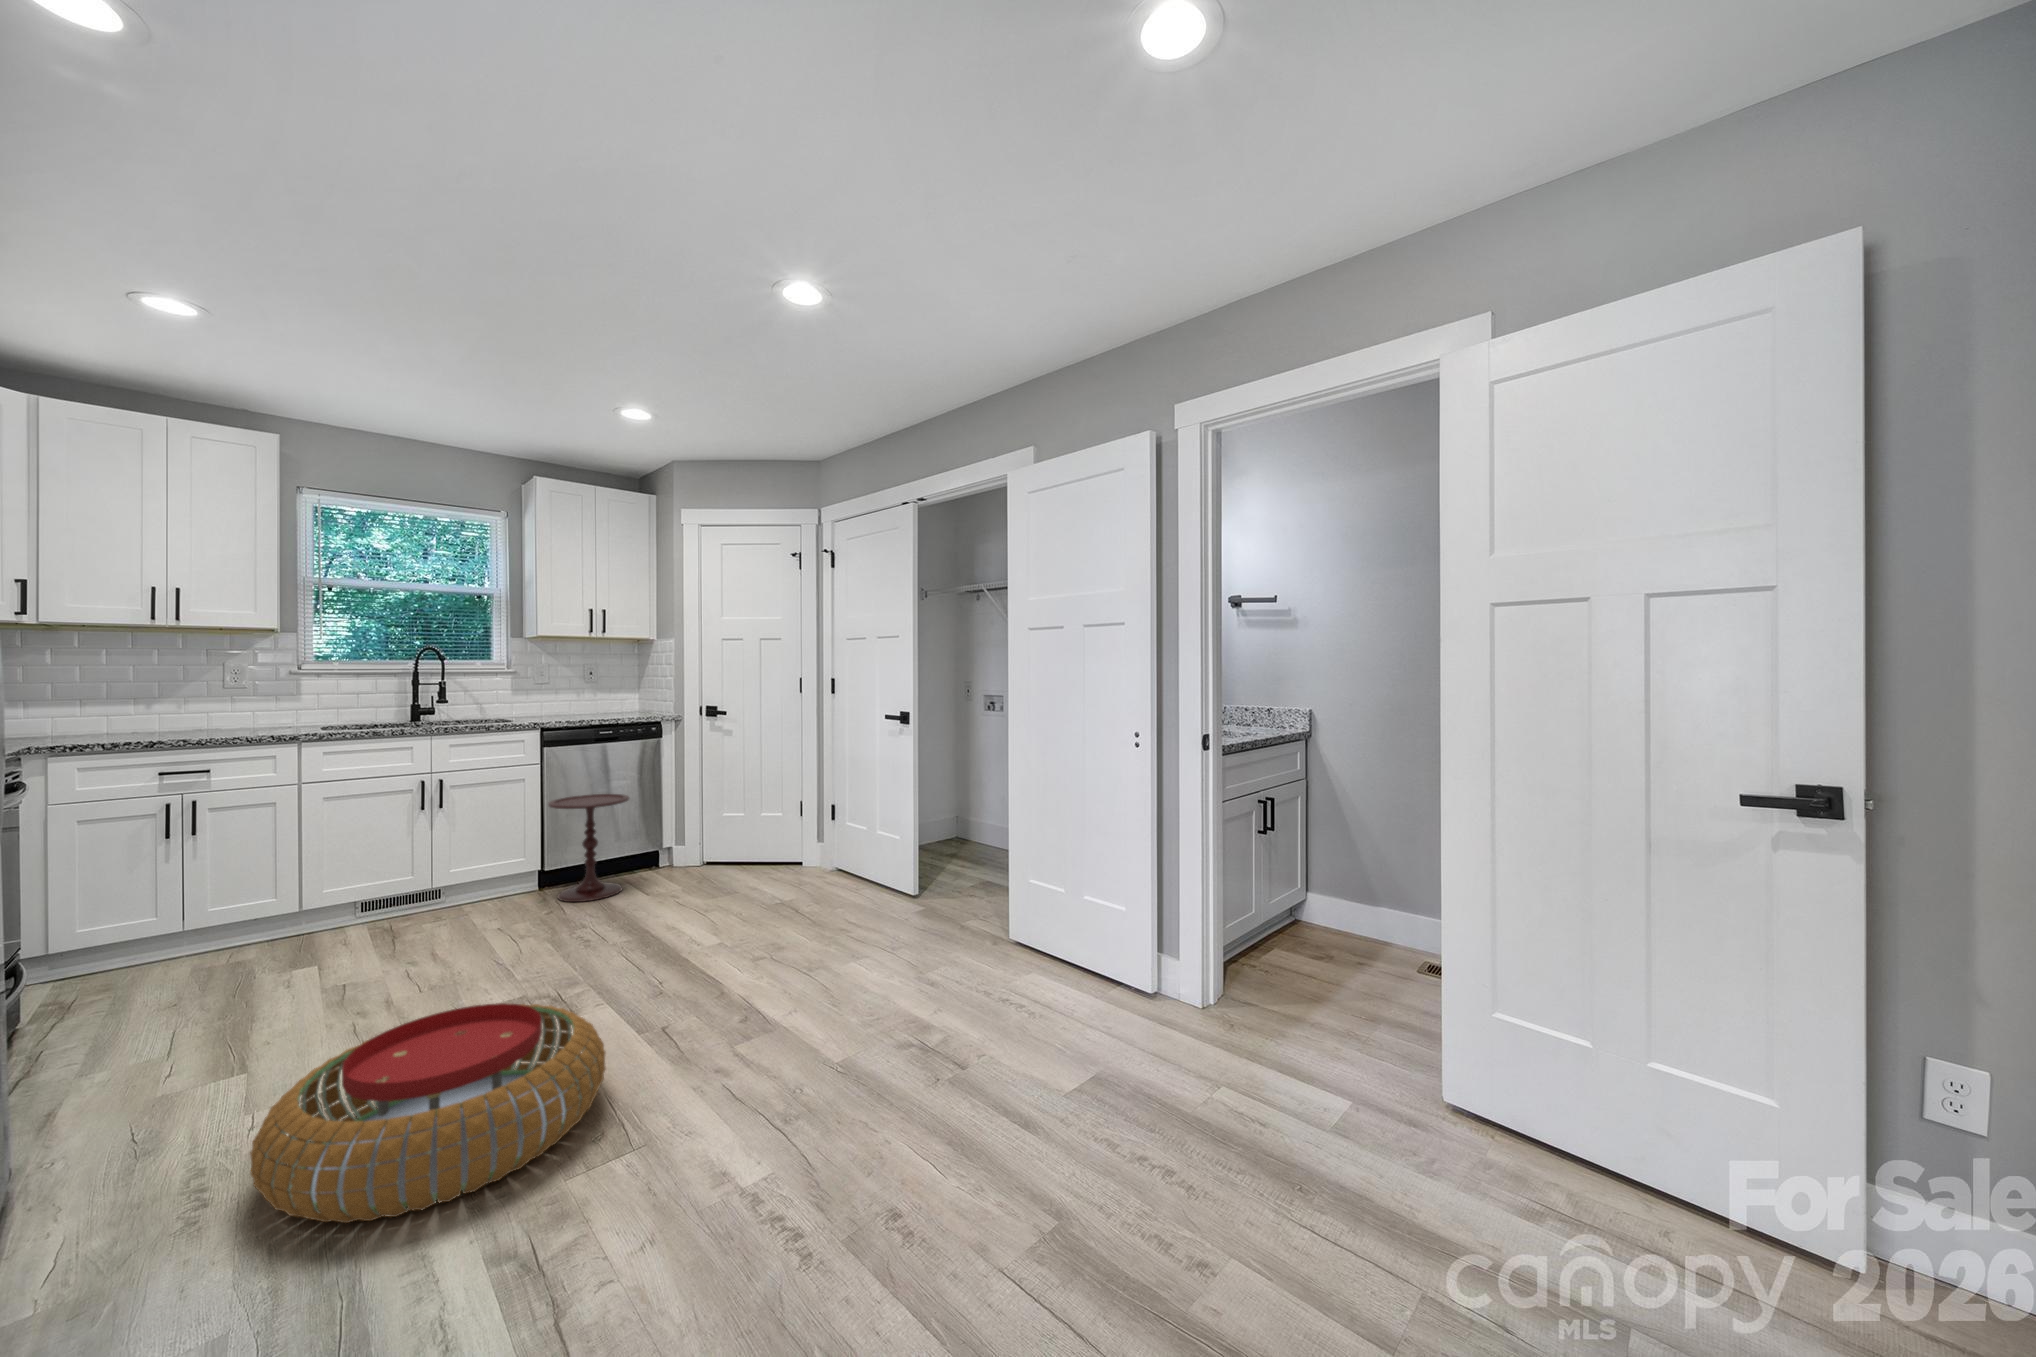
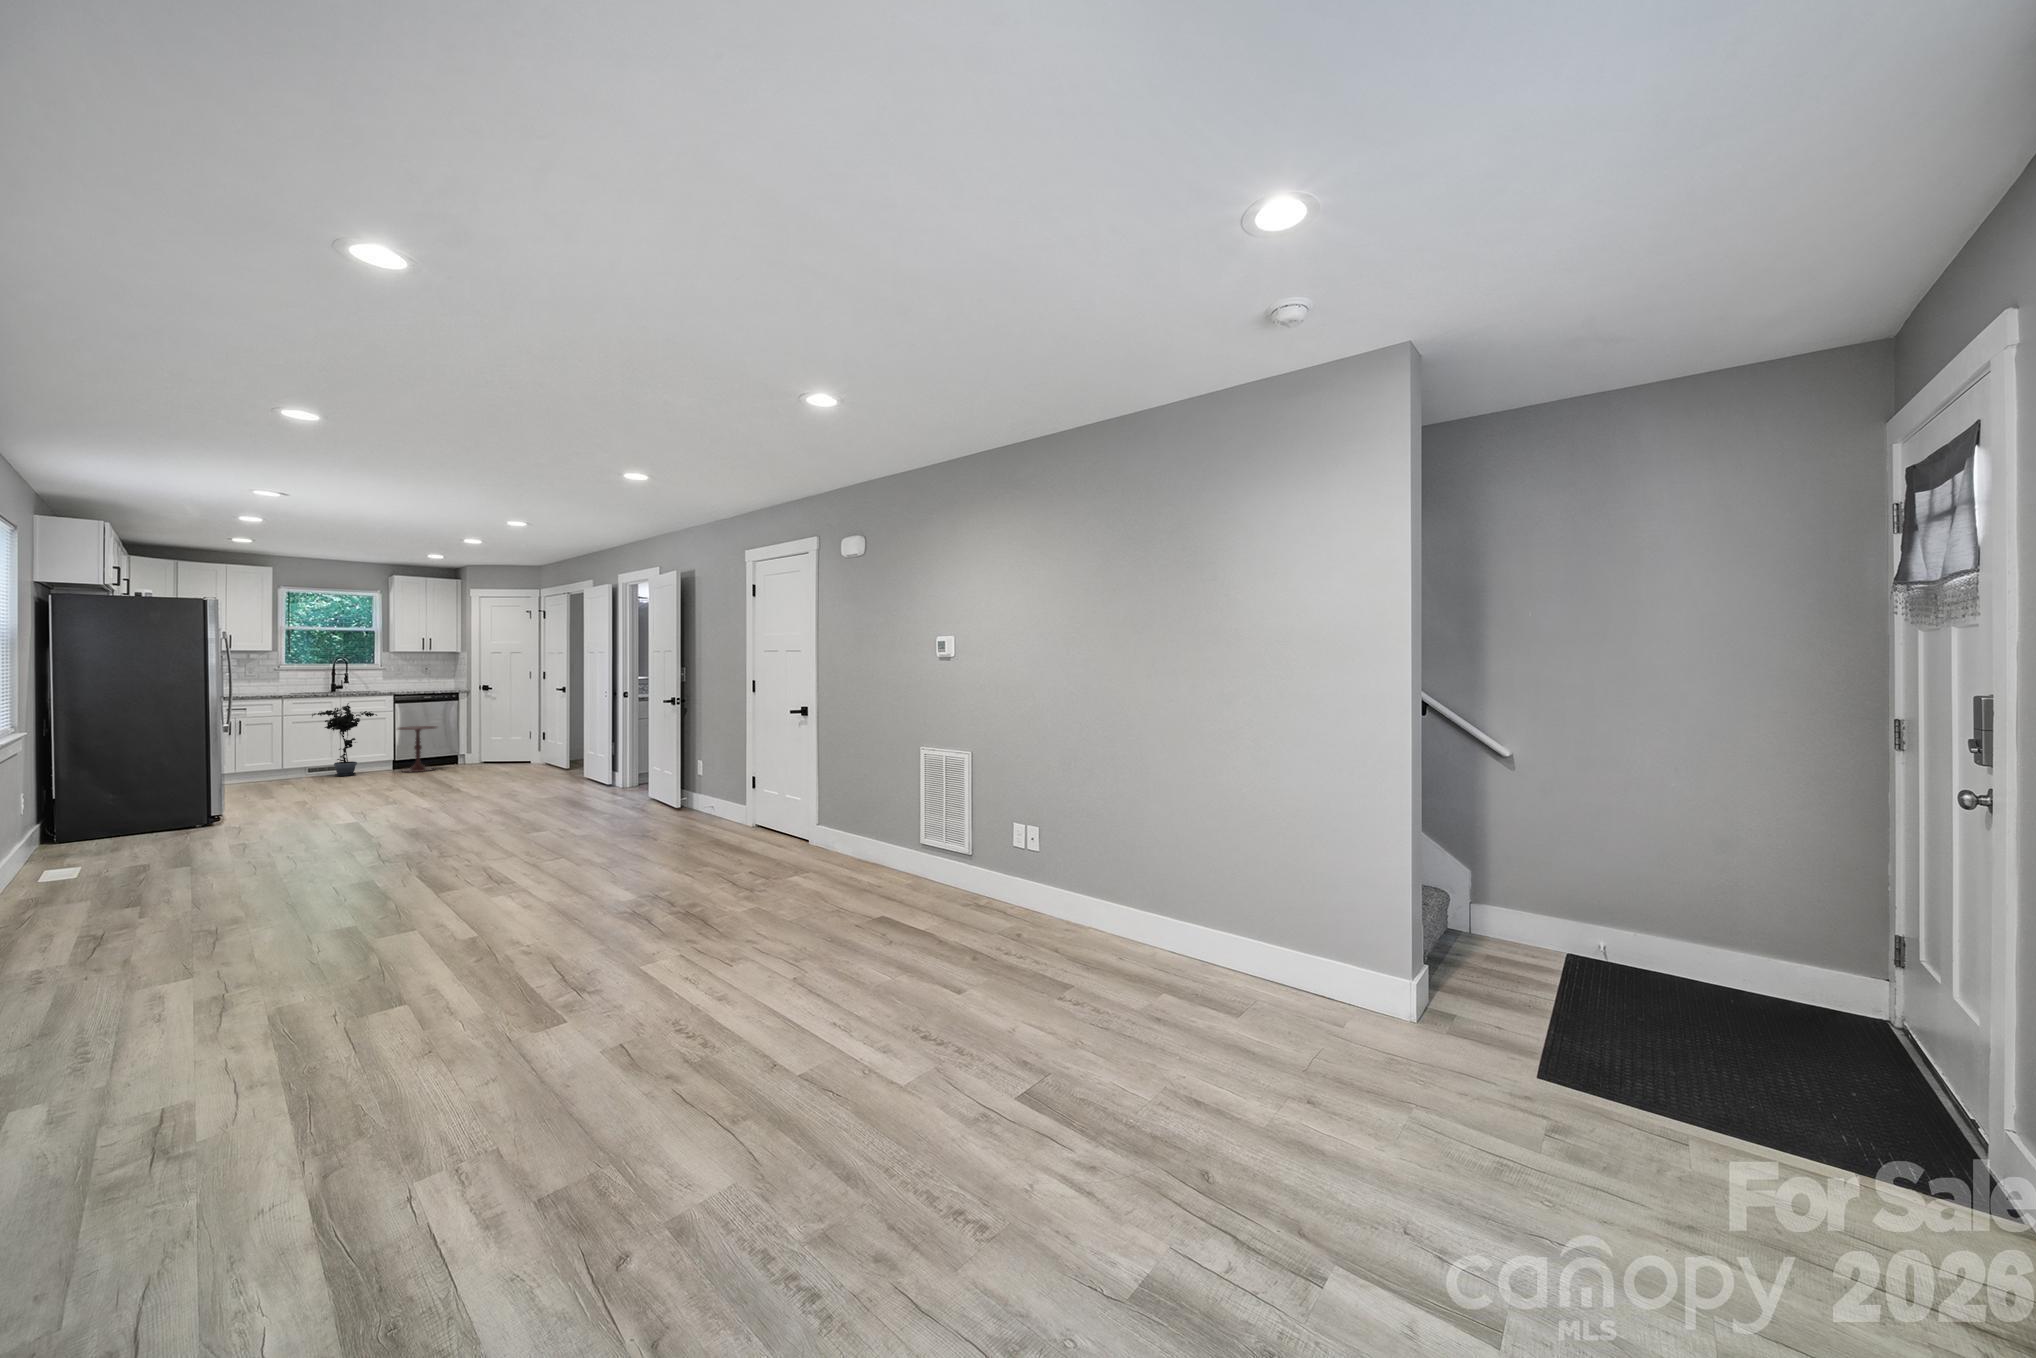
potted plant: none [367,752,511,921] -> present [312,703,377,776]
pouf: present [250,1003,606,1223] -> none [283,771,391,809]

